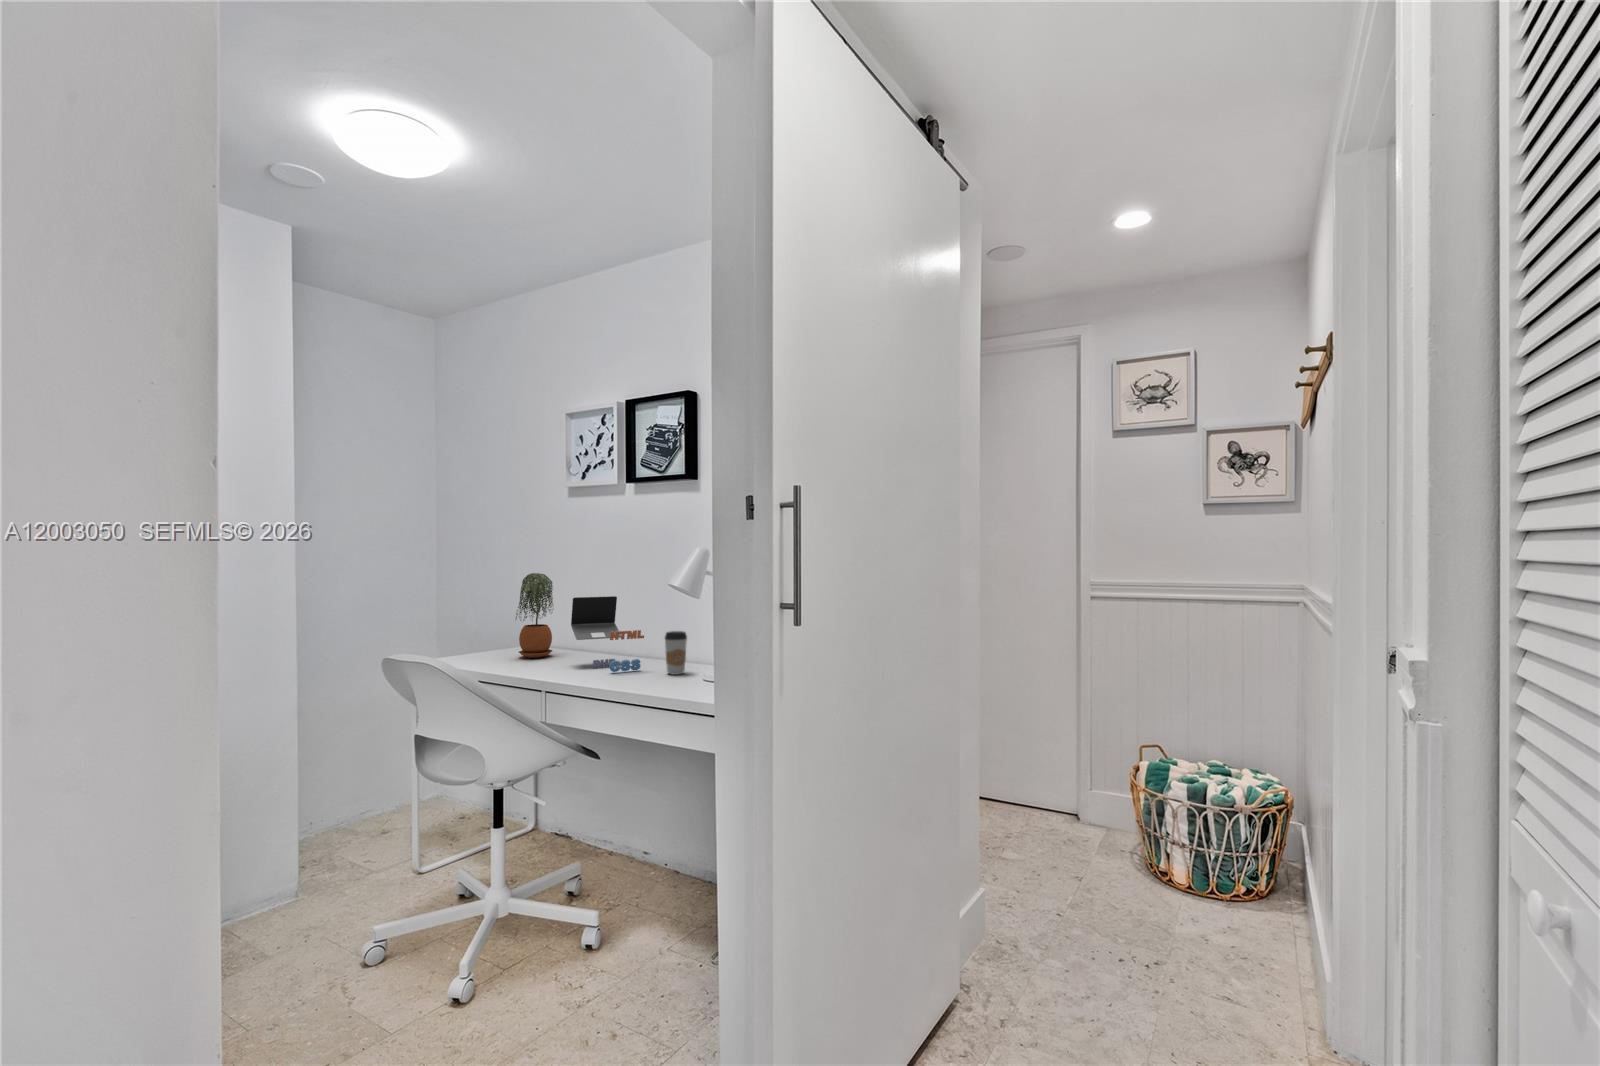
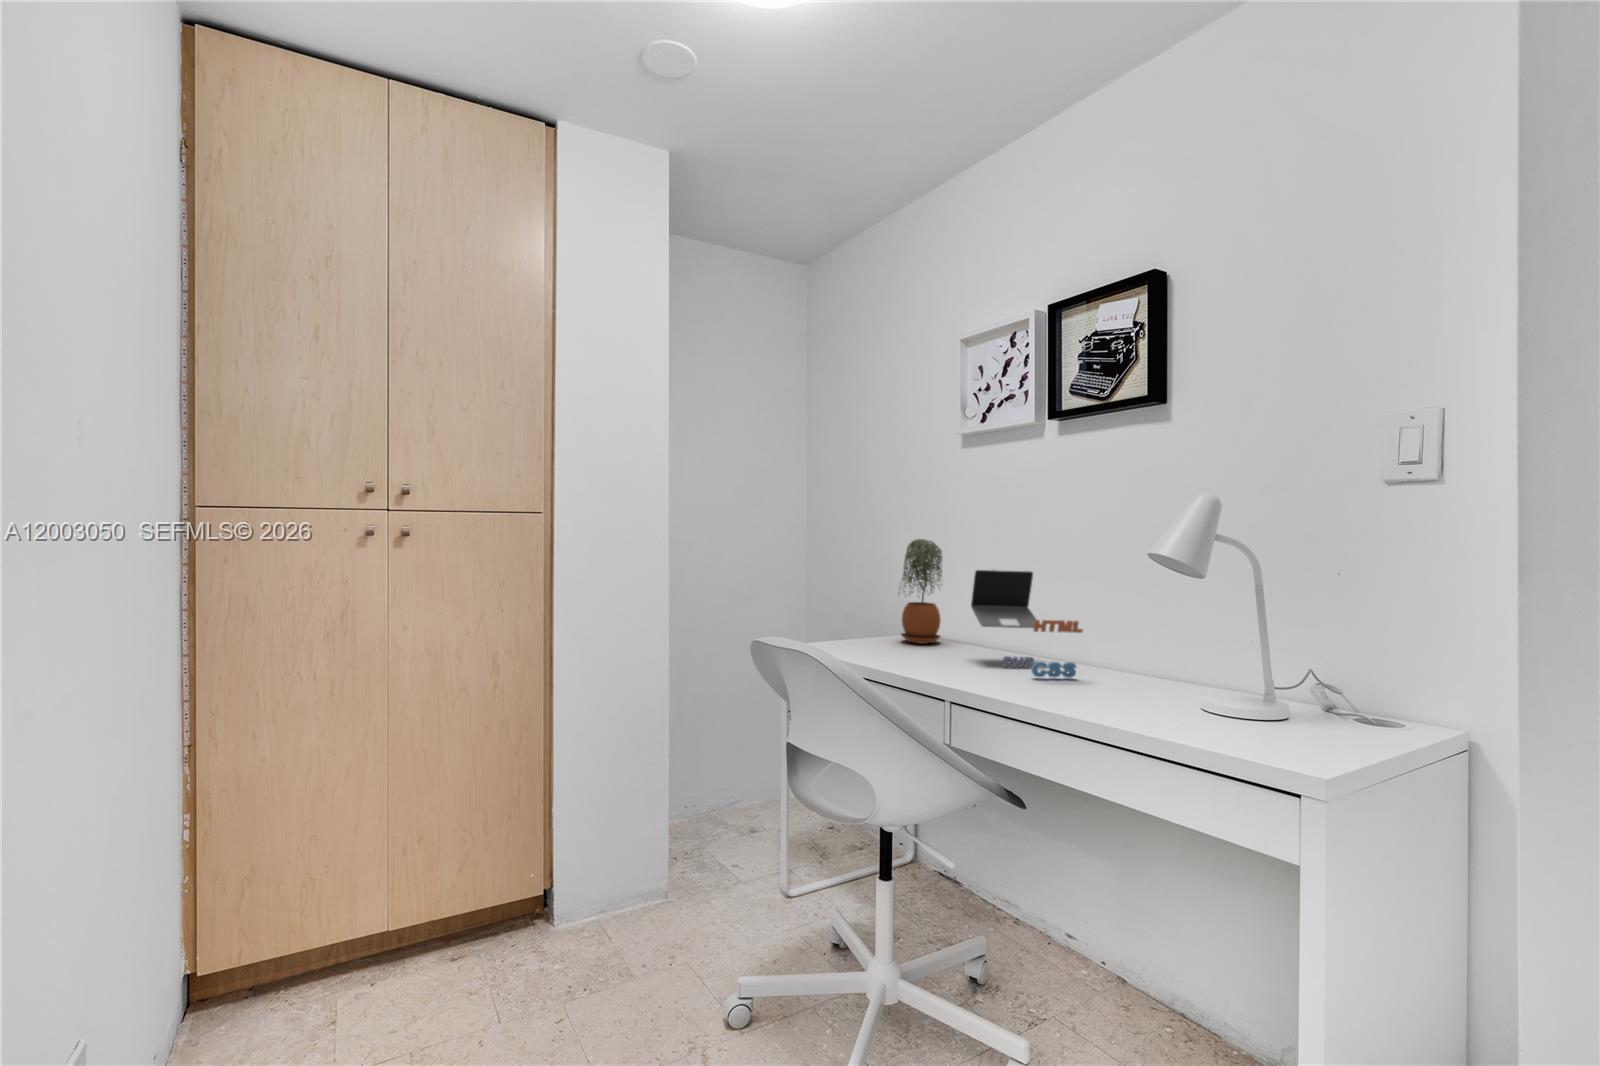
coffee cup: present [665,631,687,675] -> none [1121,627,1159,694]

